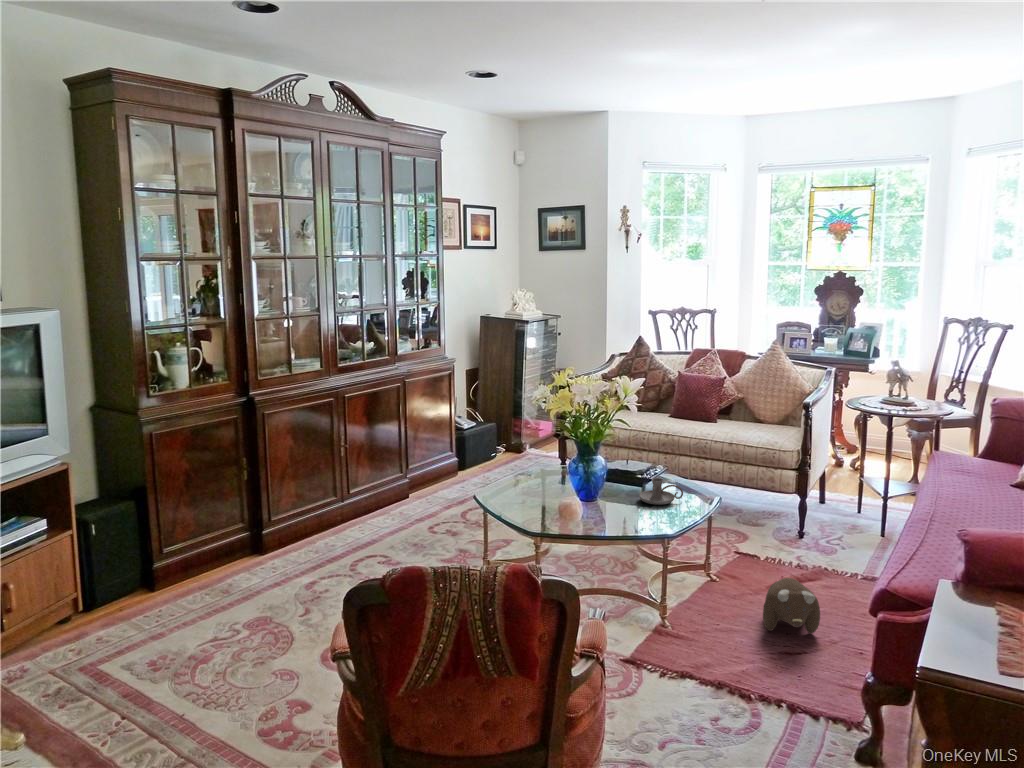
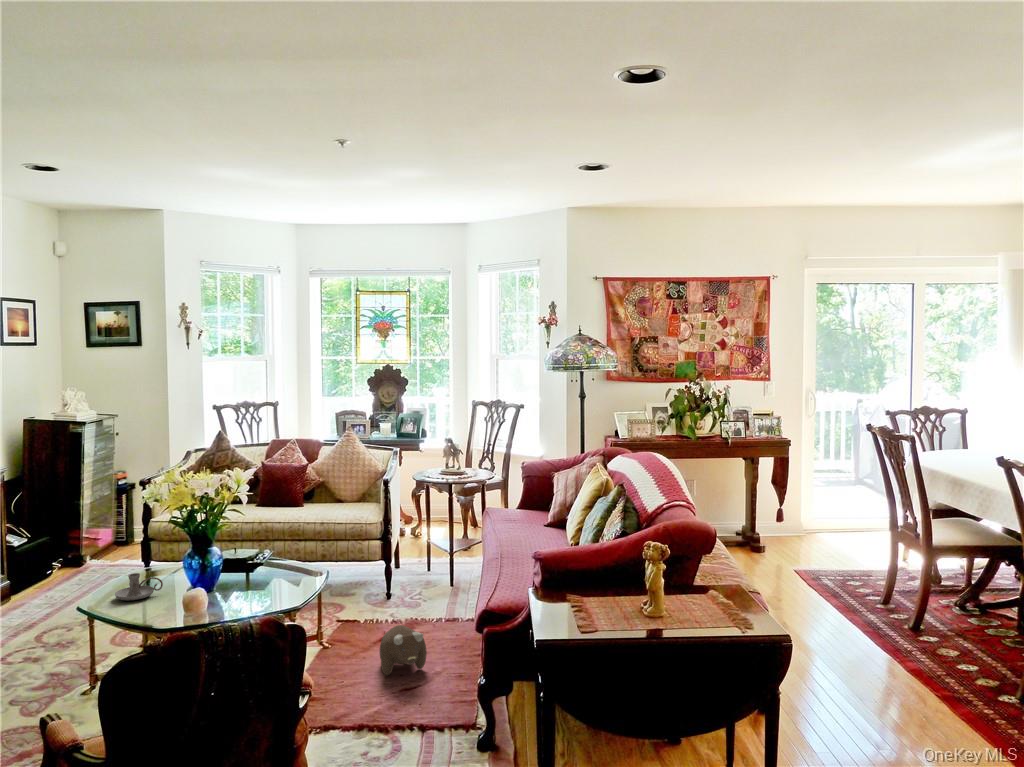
candle holder: present [639,478,683,505] -> present [115,573,163,601]

